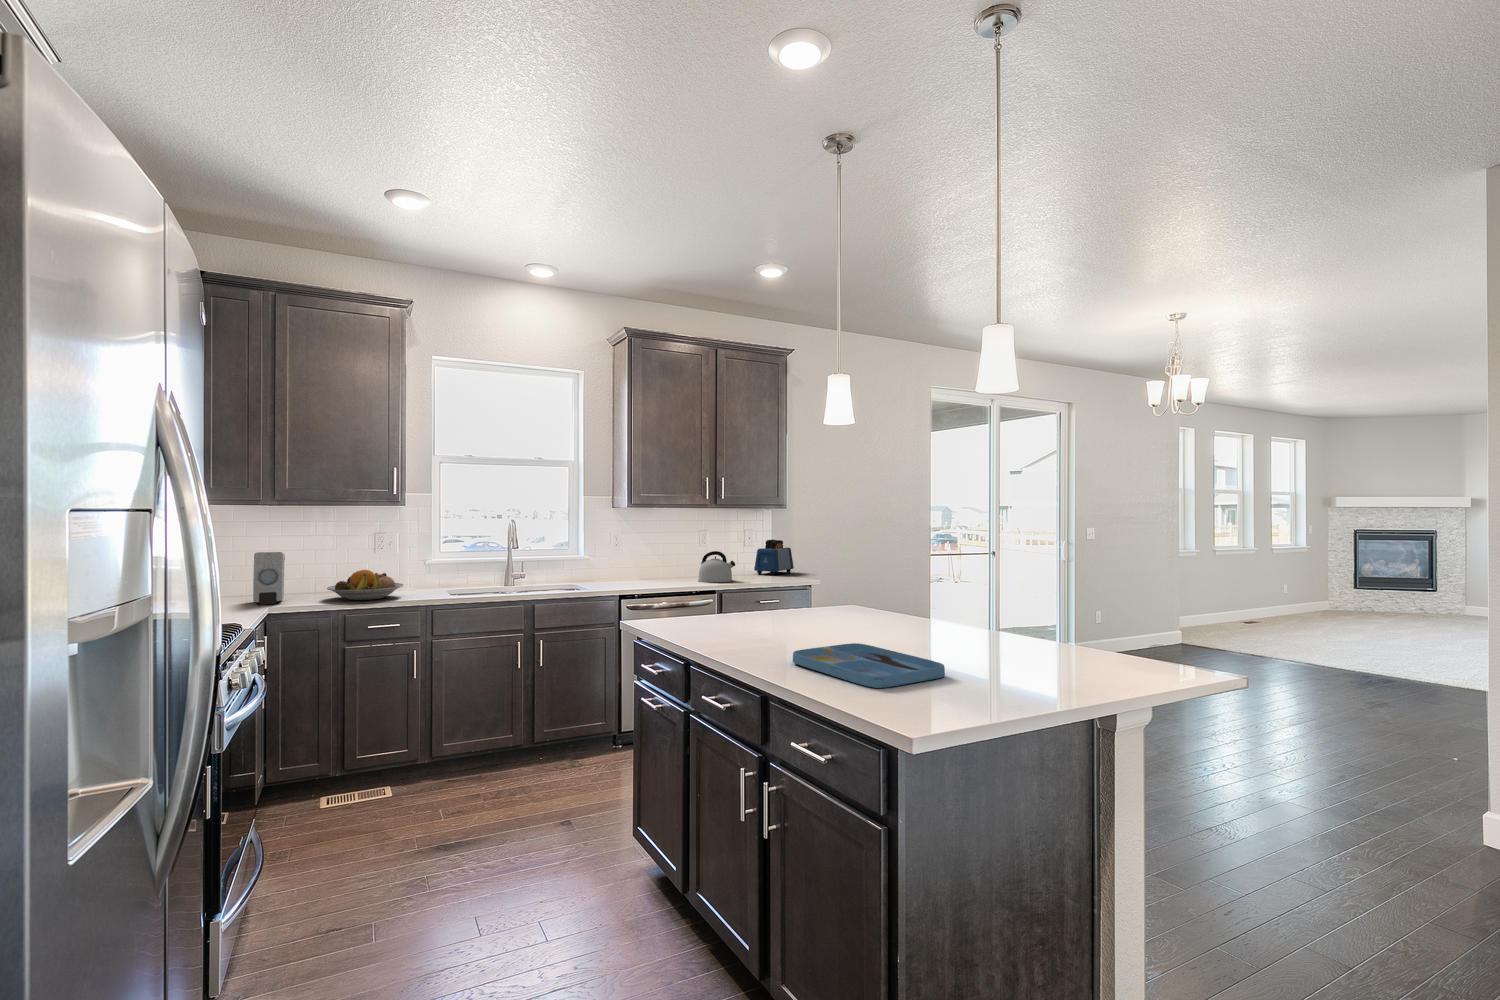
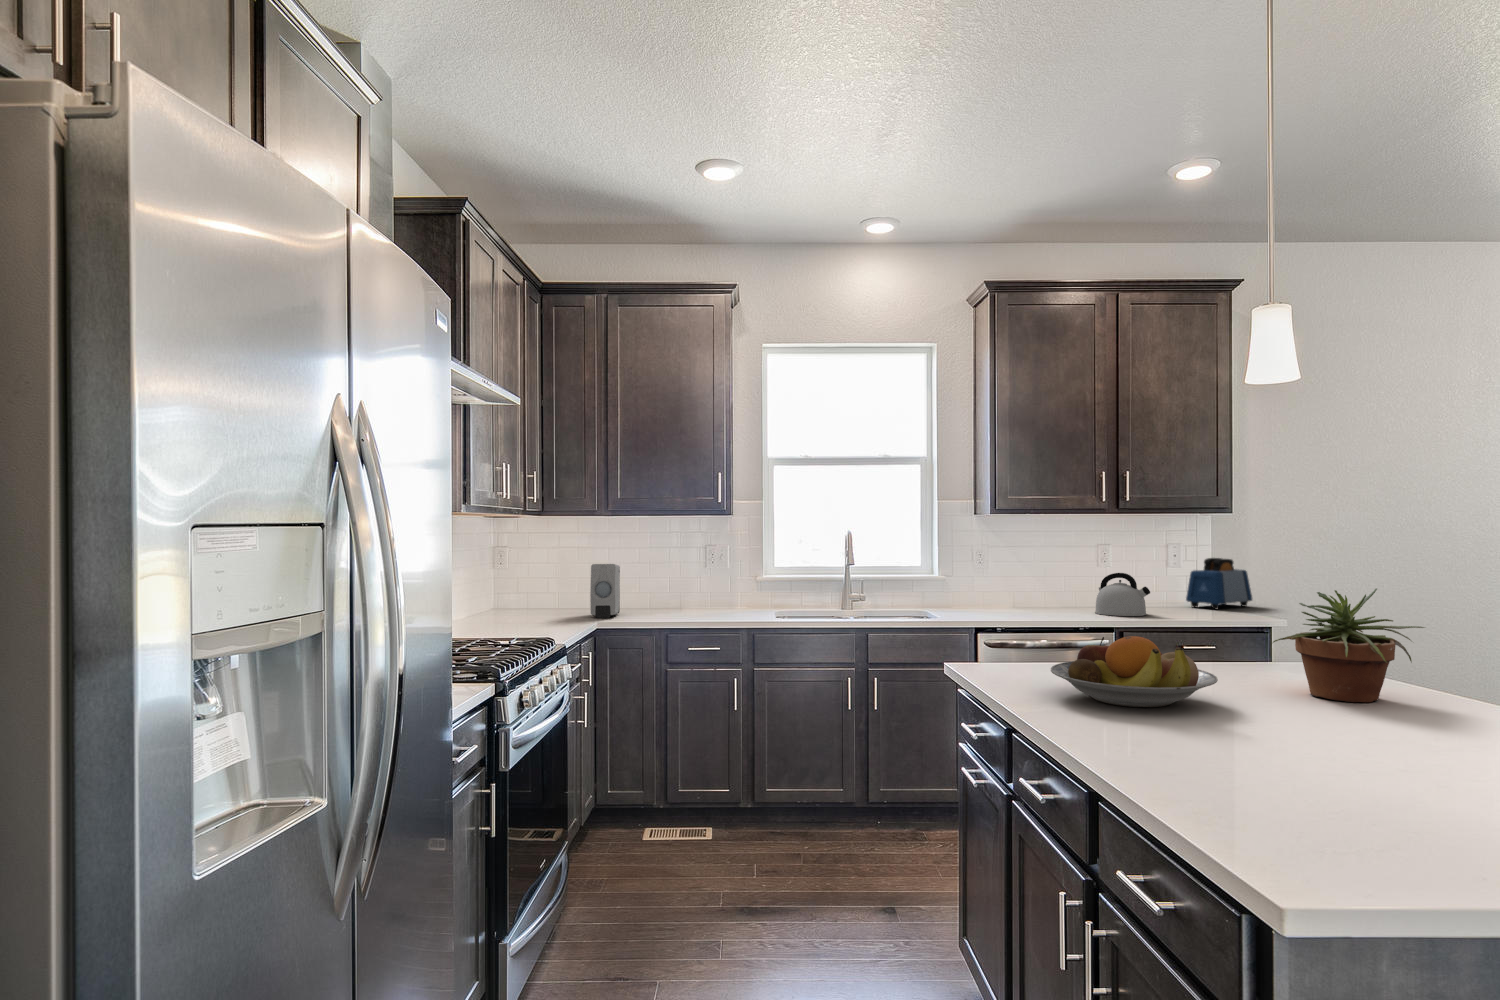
potted plant: none [839,556,918,626] -> present [1273,588,1425,702]
fruit bowl: present [327,570,403,600] -> present [1051,636,1218,707]
tray: present [793,643,945,688] -> none [1146,727,1423,810]

